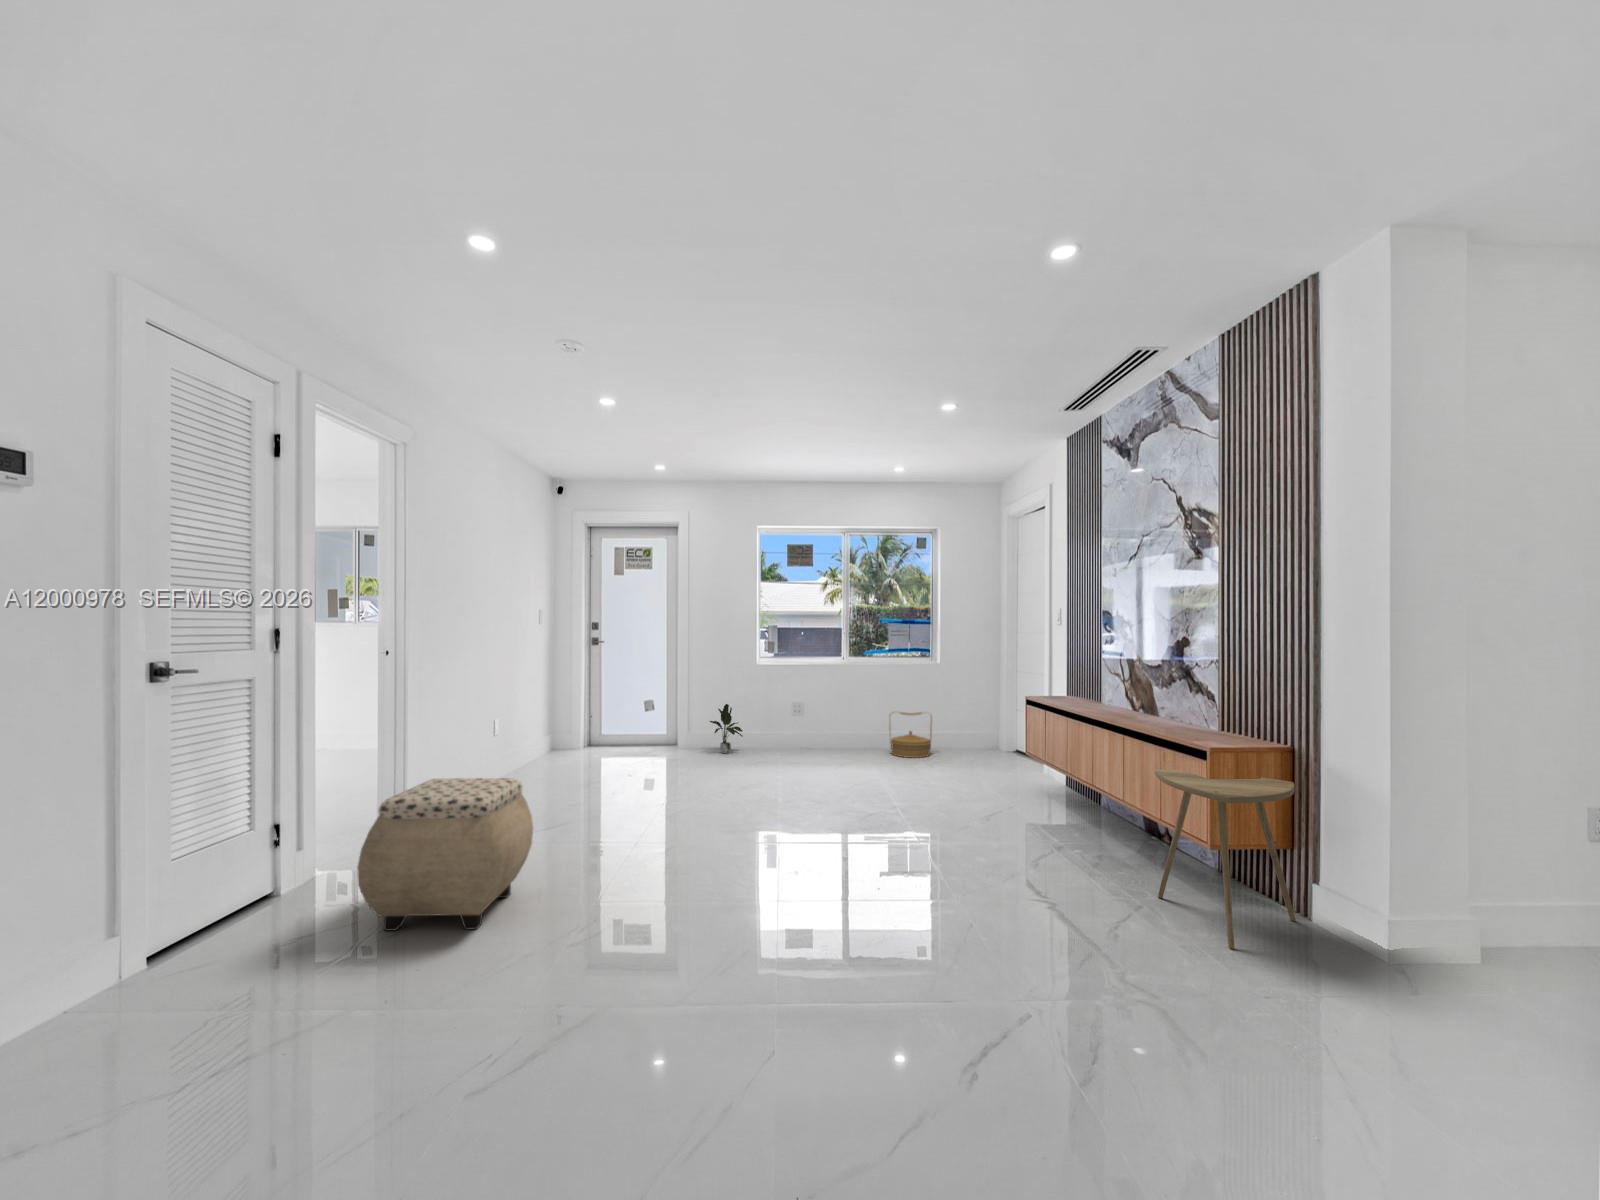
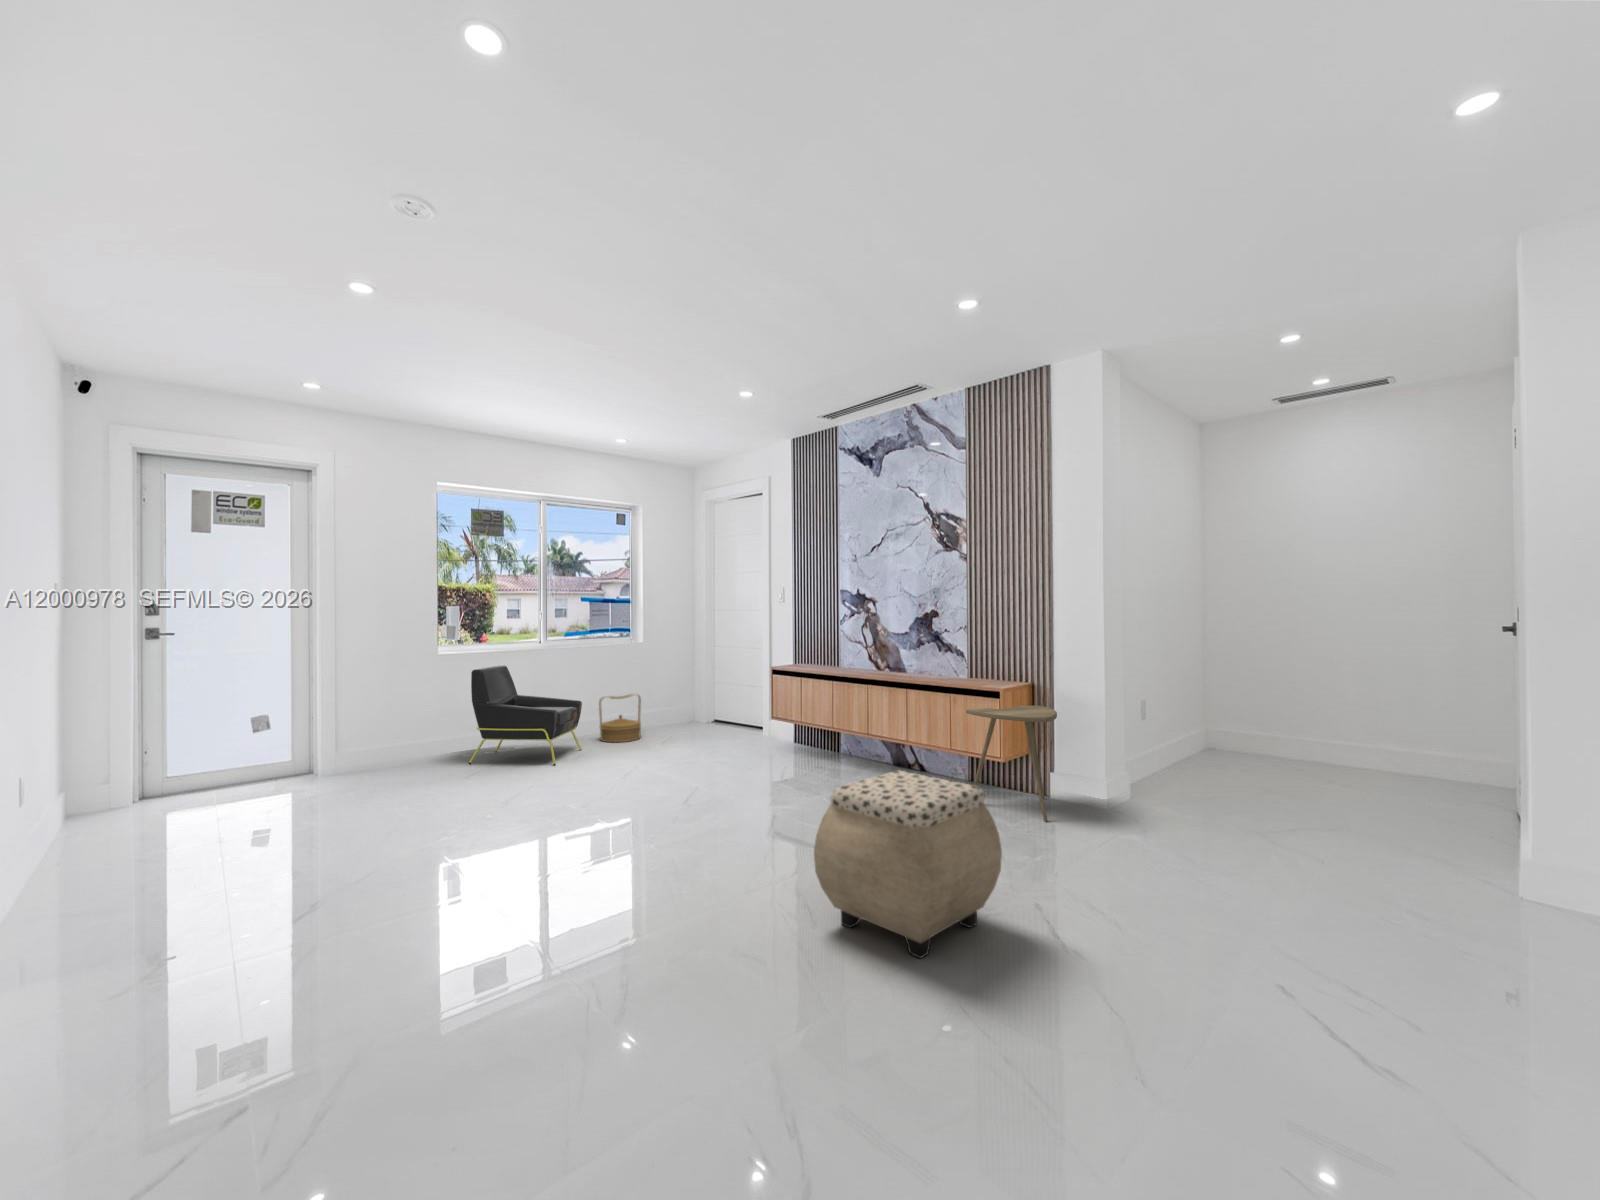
armchair: none [768,676,863,768] -> present [469,665,582,765]
potted plant: present [710,704,743,753] -> none [384,707,429,770]
ottoman: present [357,778,533,931] -> present [814,771,1002,958]

